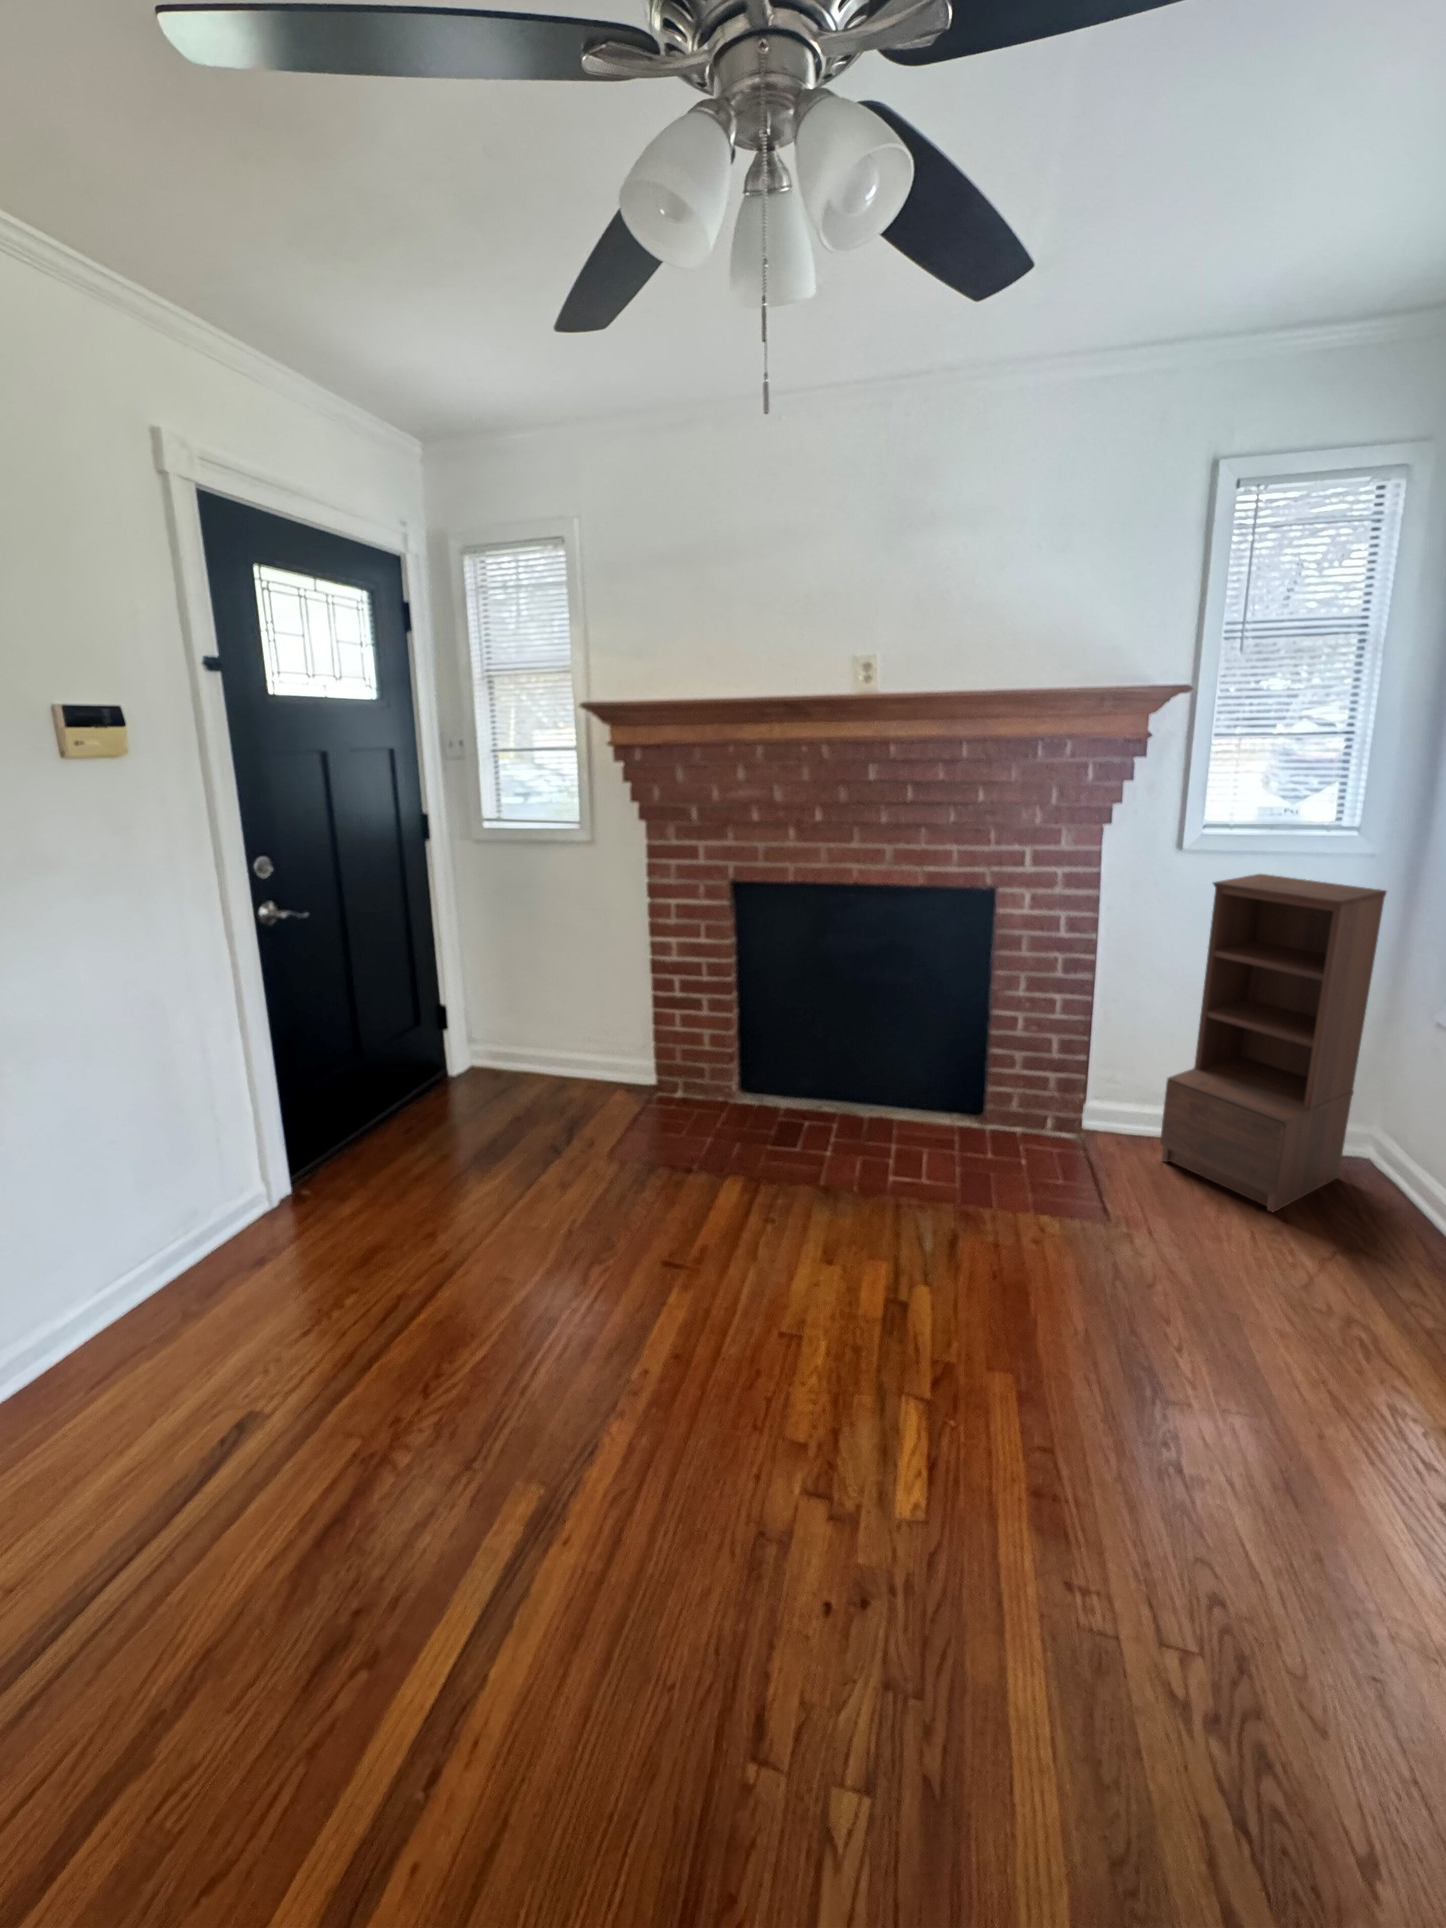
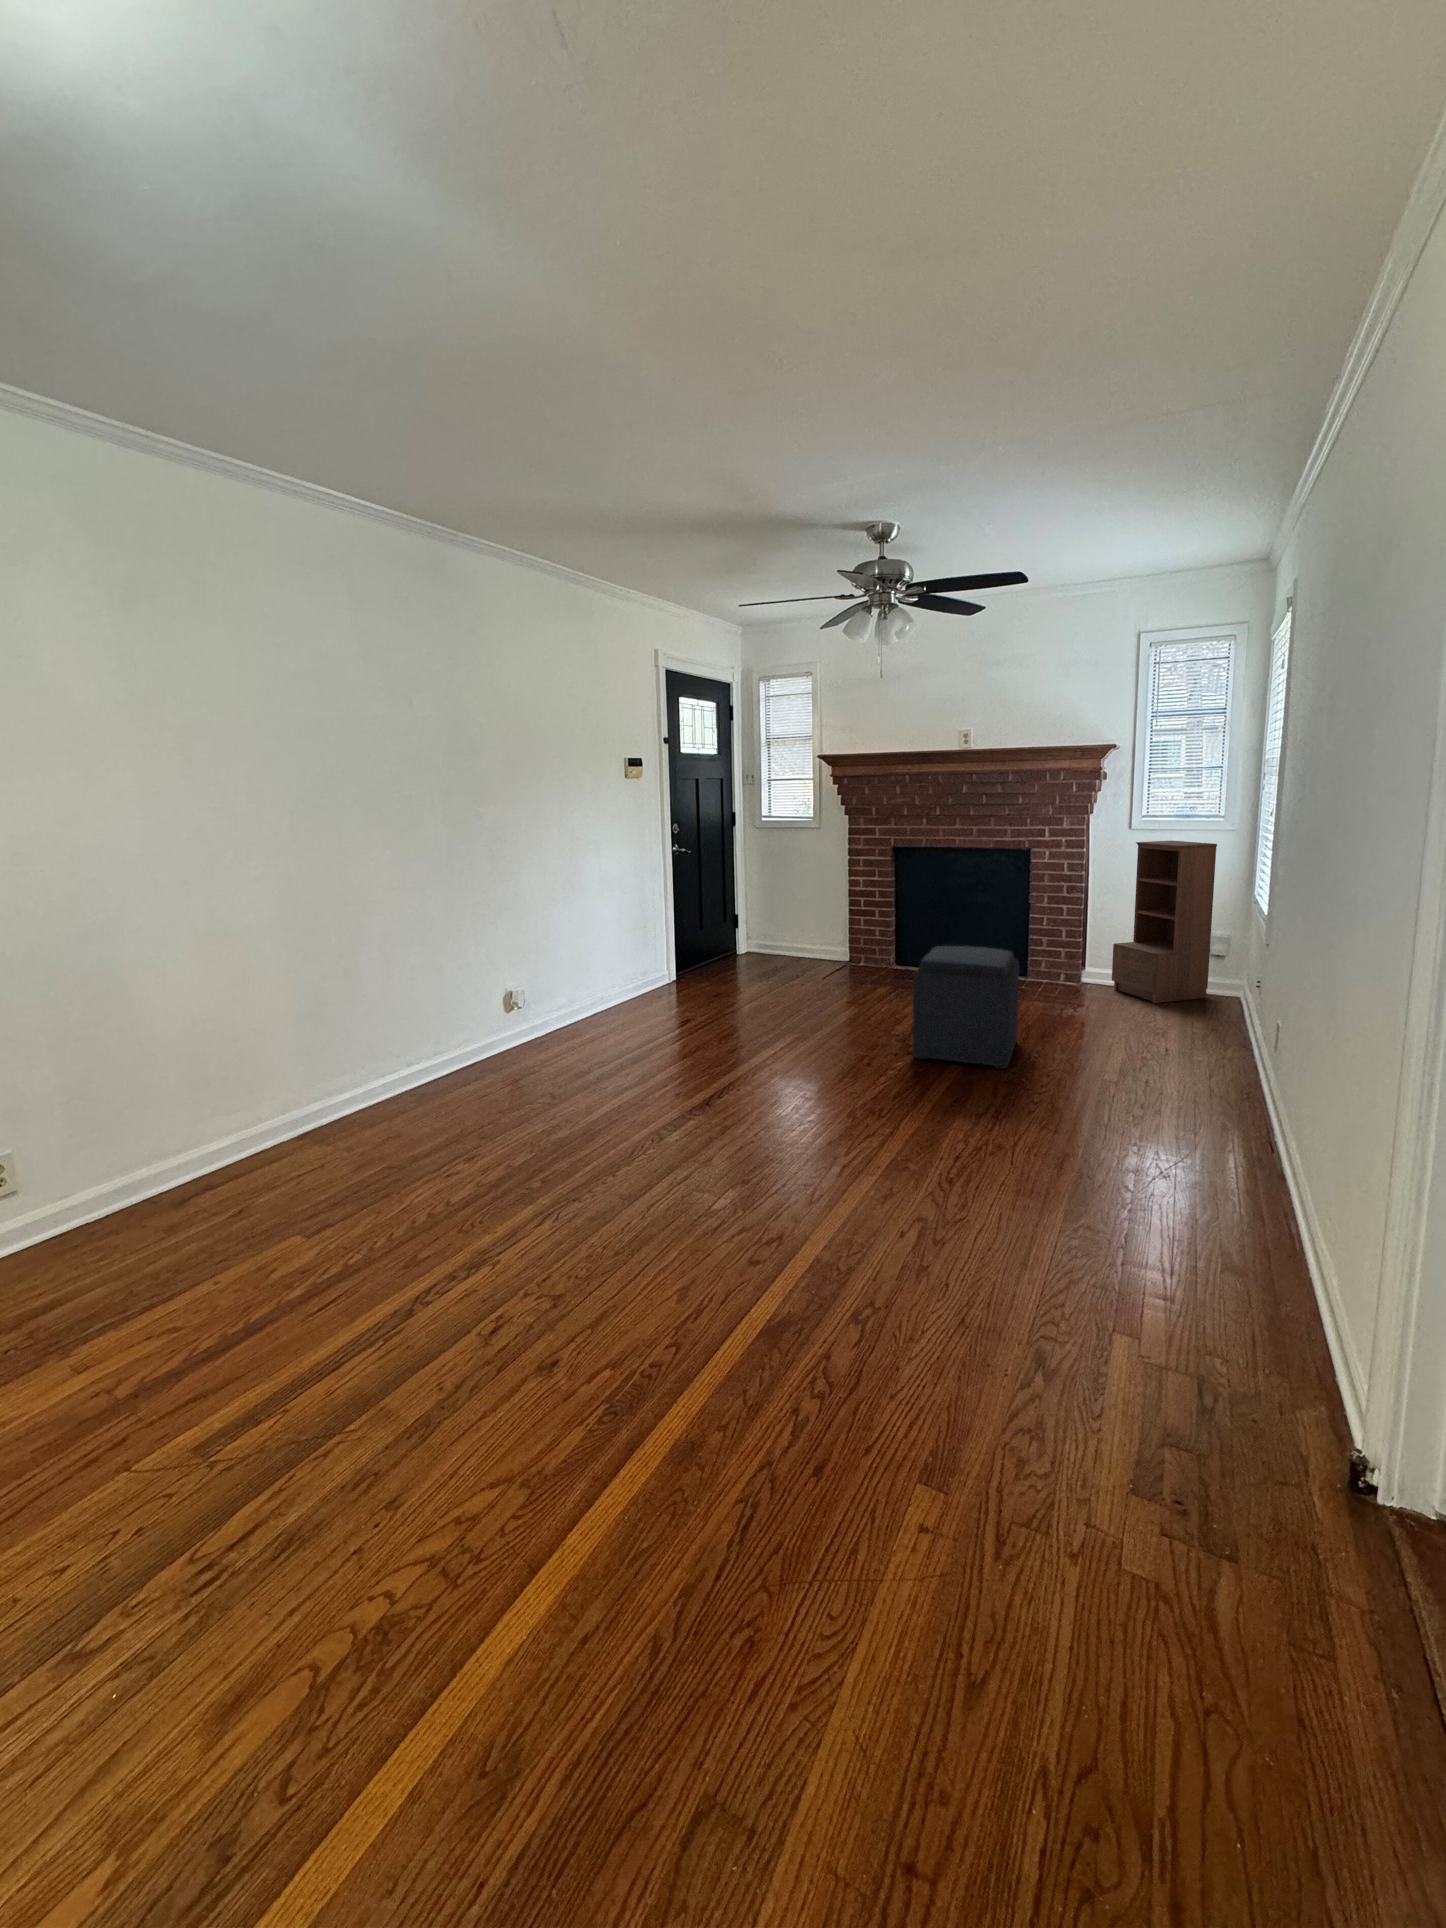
ottoman: none [894,1251,1276,1782] -> present [912,946,1019,1069]

